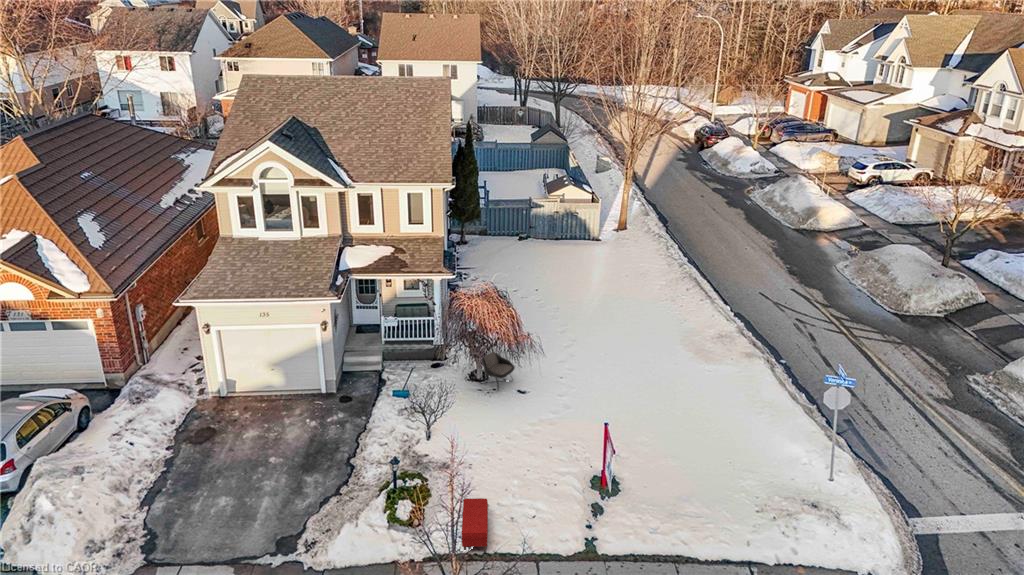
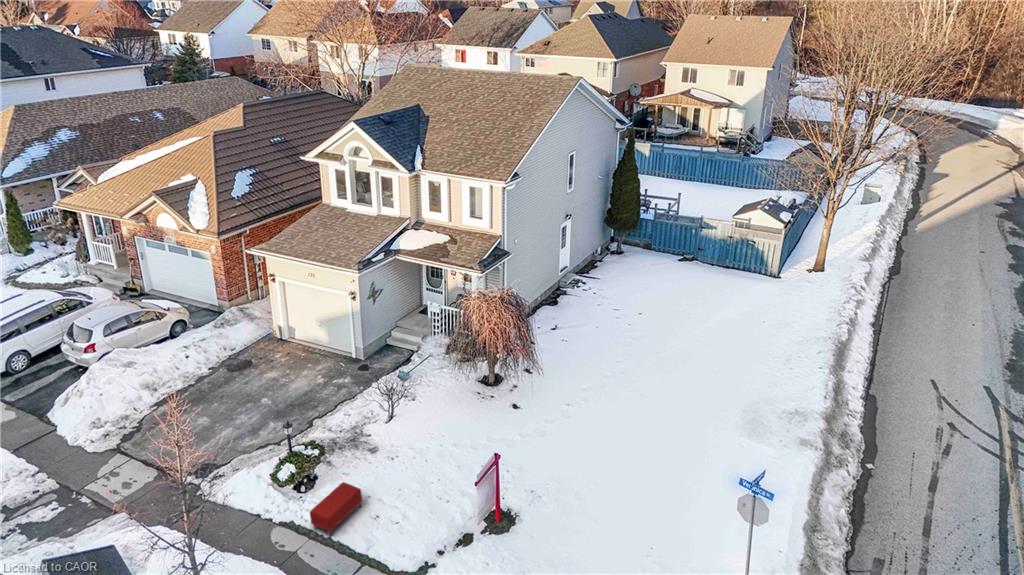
lounge chair: present [482,352,515,387] -> none [480,353,514,396]

